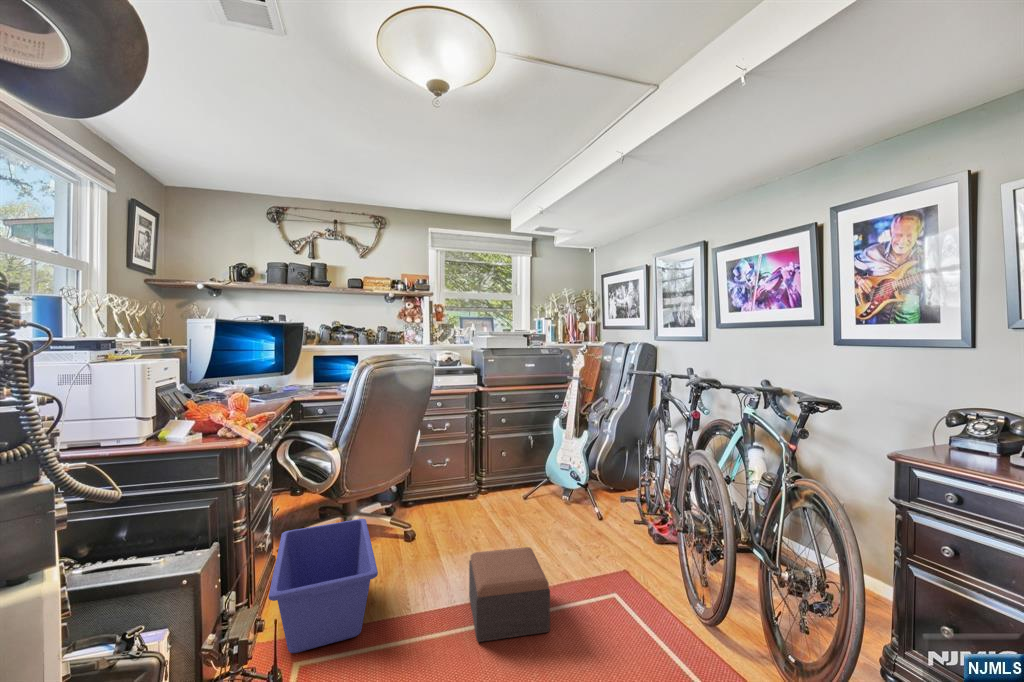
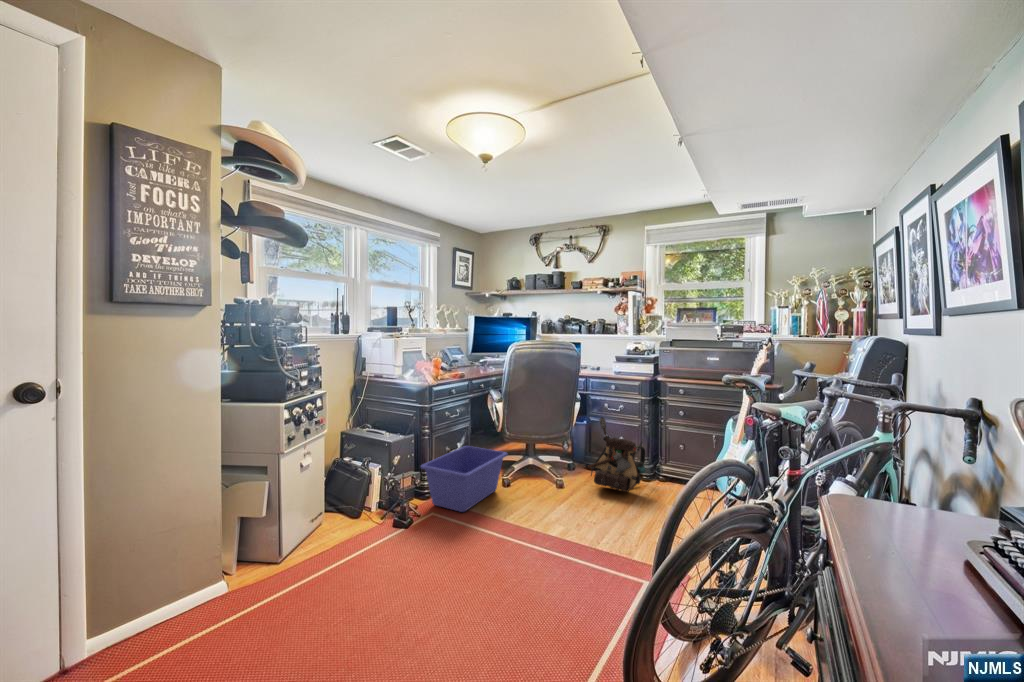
backpack: none [440,440,497,519] -> present [588,417,646,492]
footstool: present [469,547,550,642] -> none [506,494,582,567]

